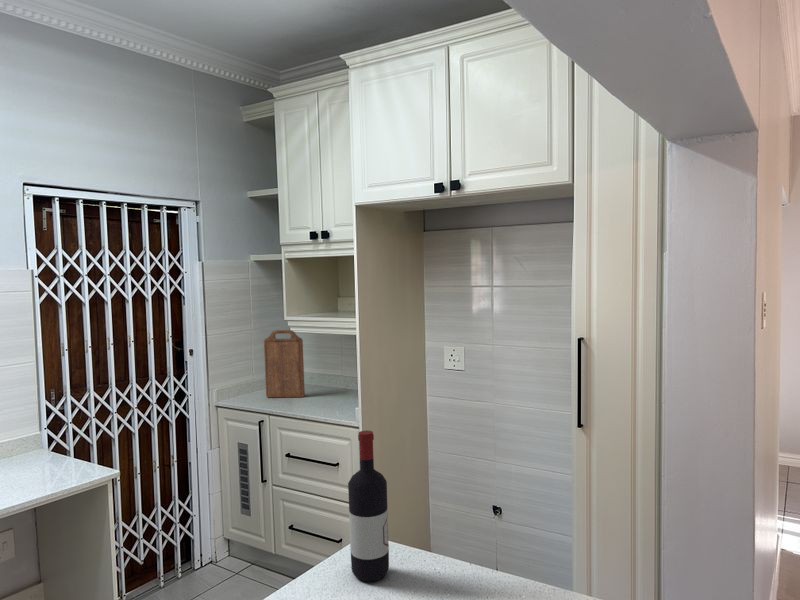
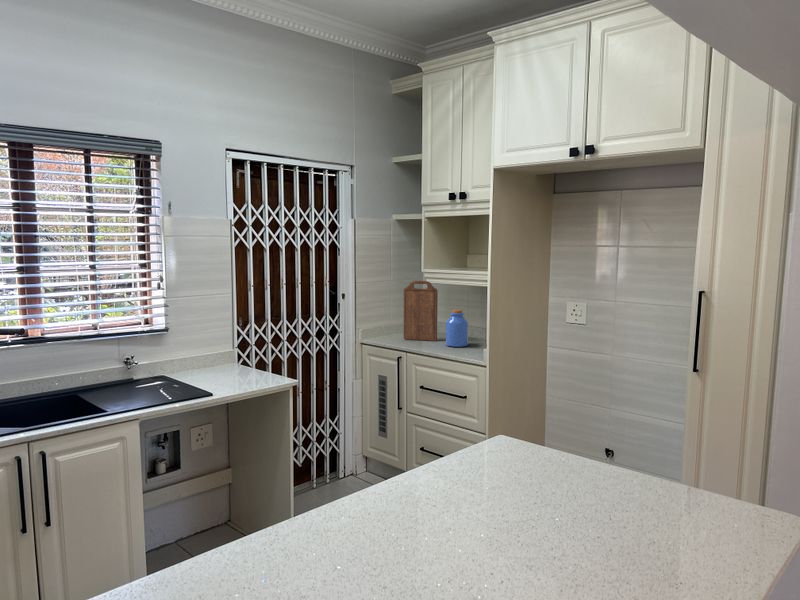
jar: none [313,361,339,404] -> present [446,309,468,347]
wine bottle: present [348,430,389,582] -> none [491,346,522,461]

